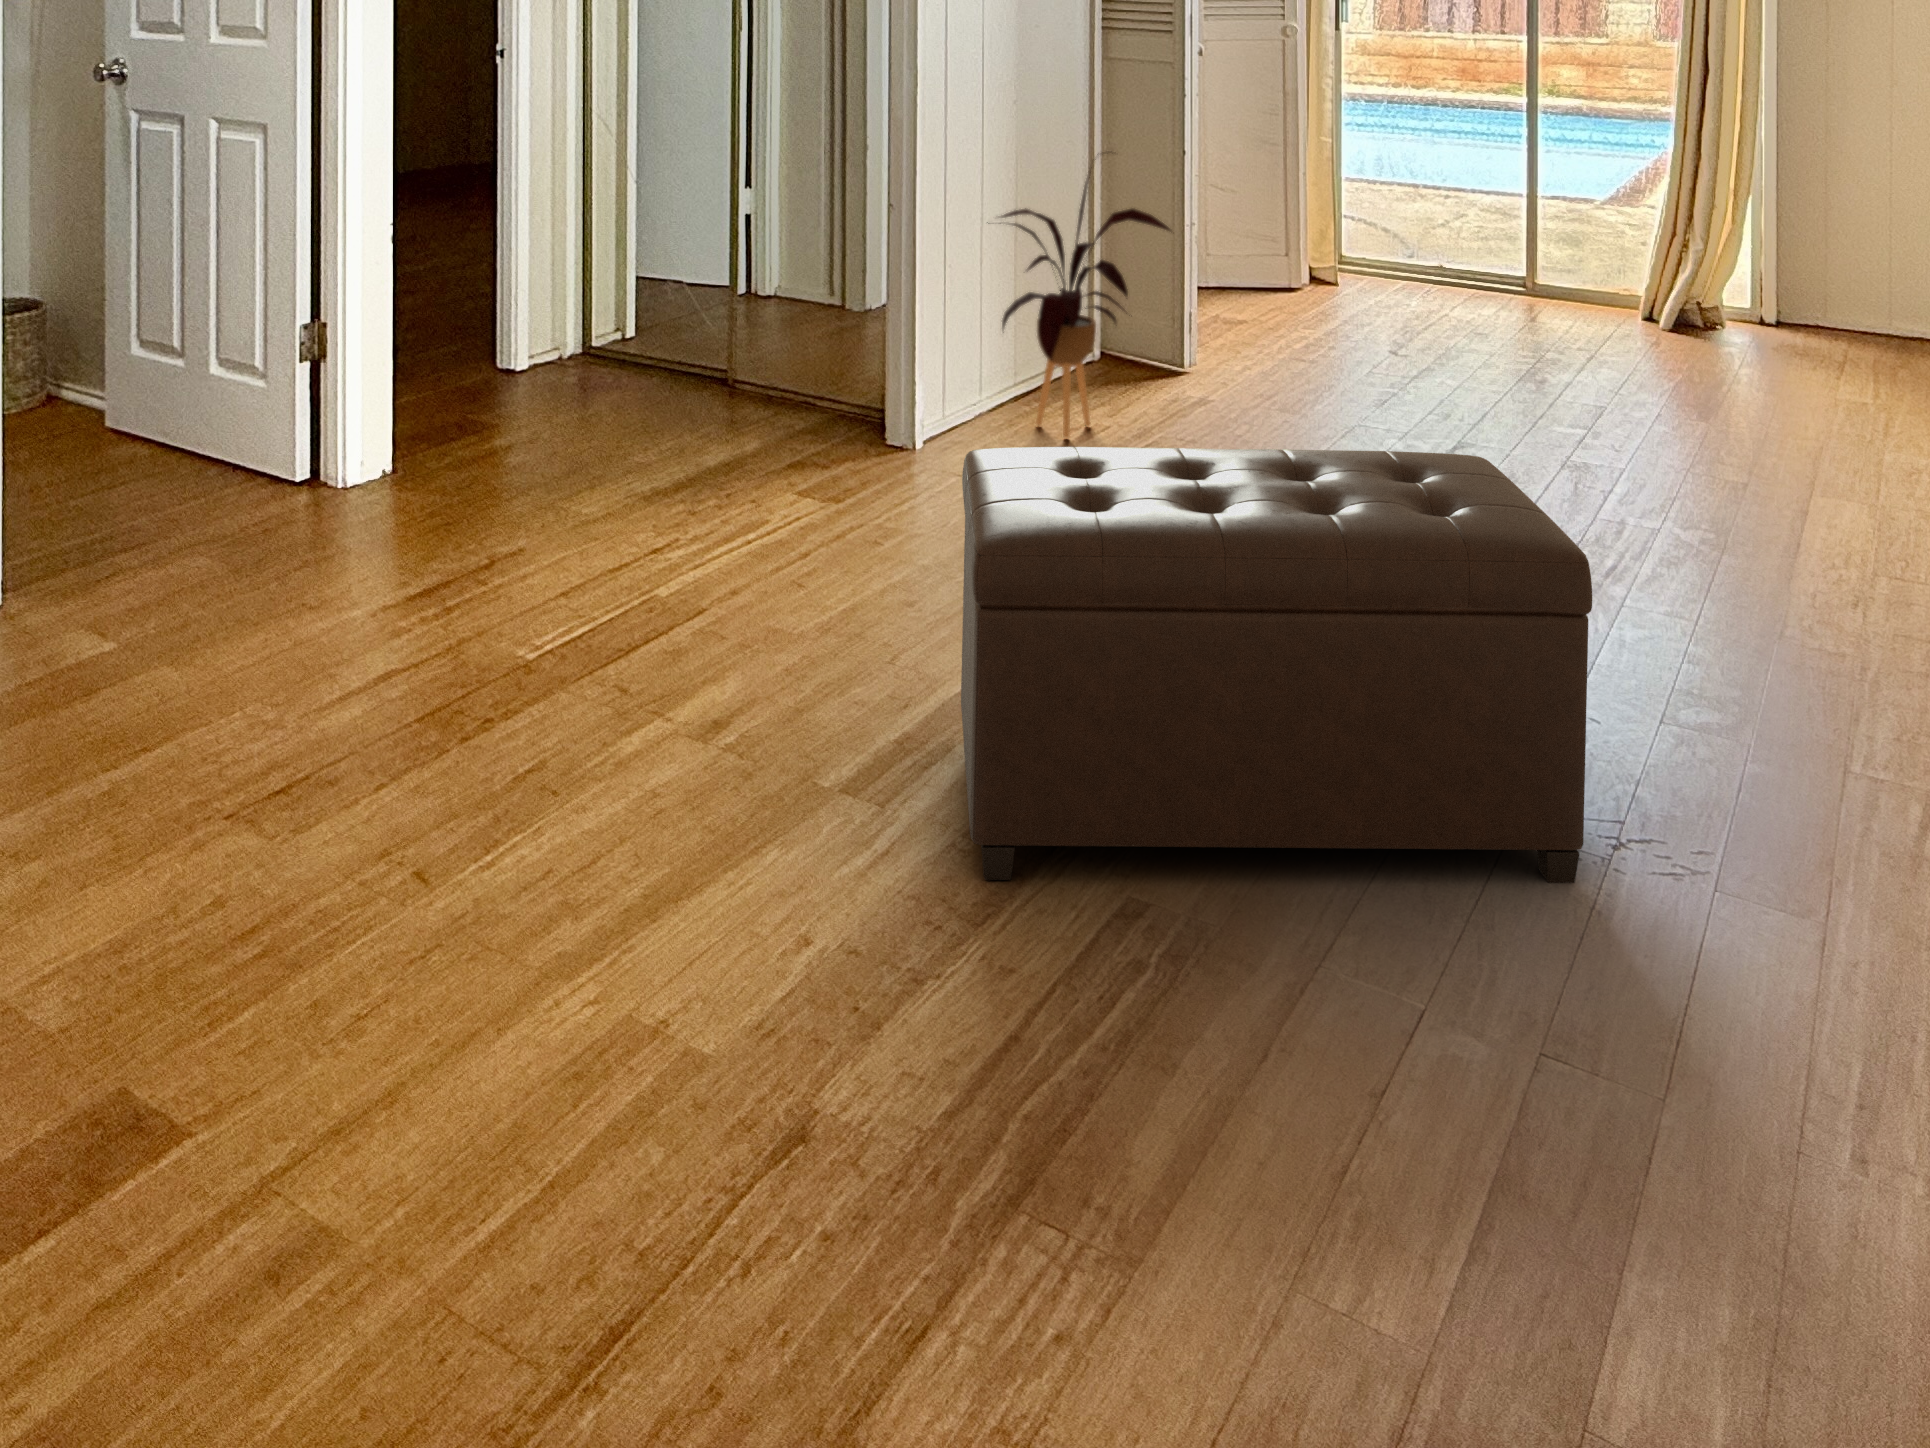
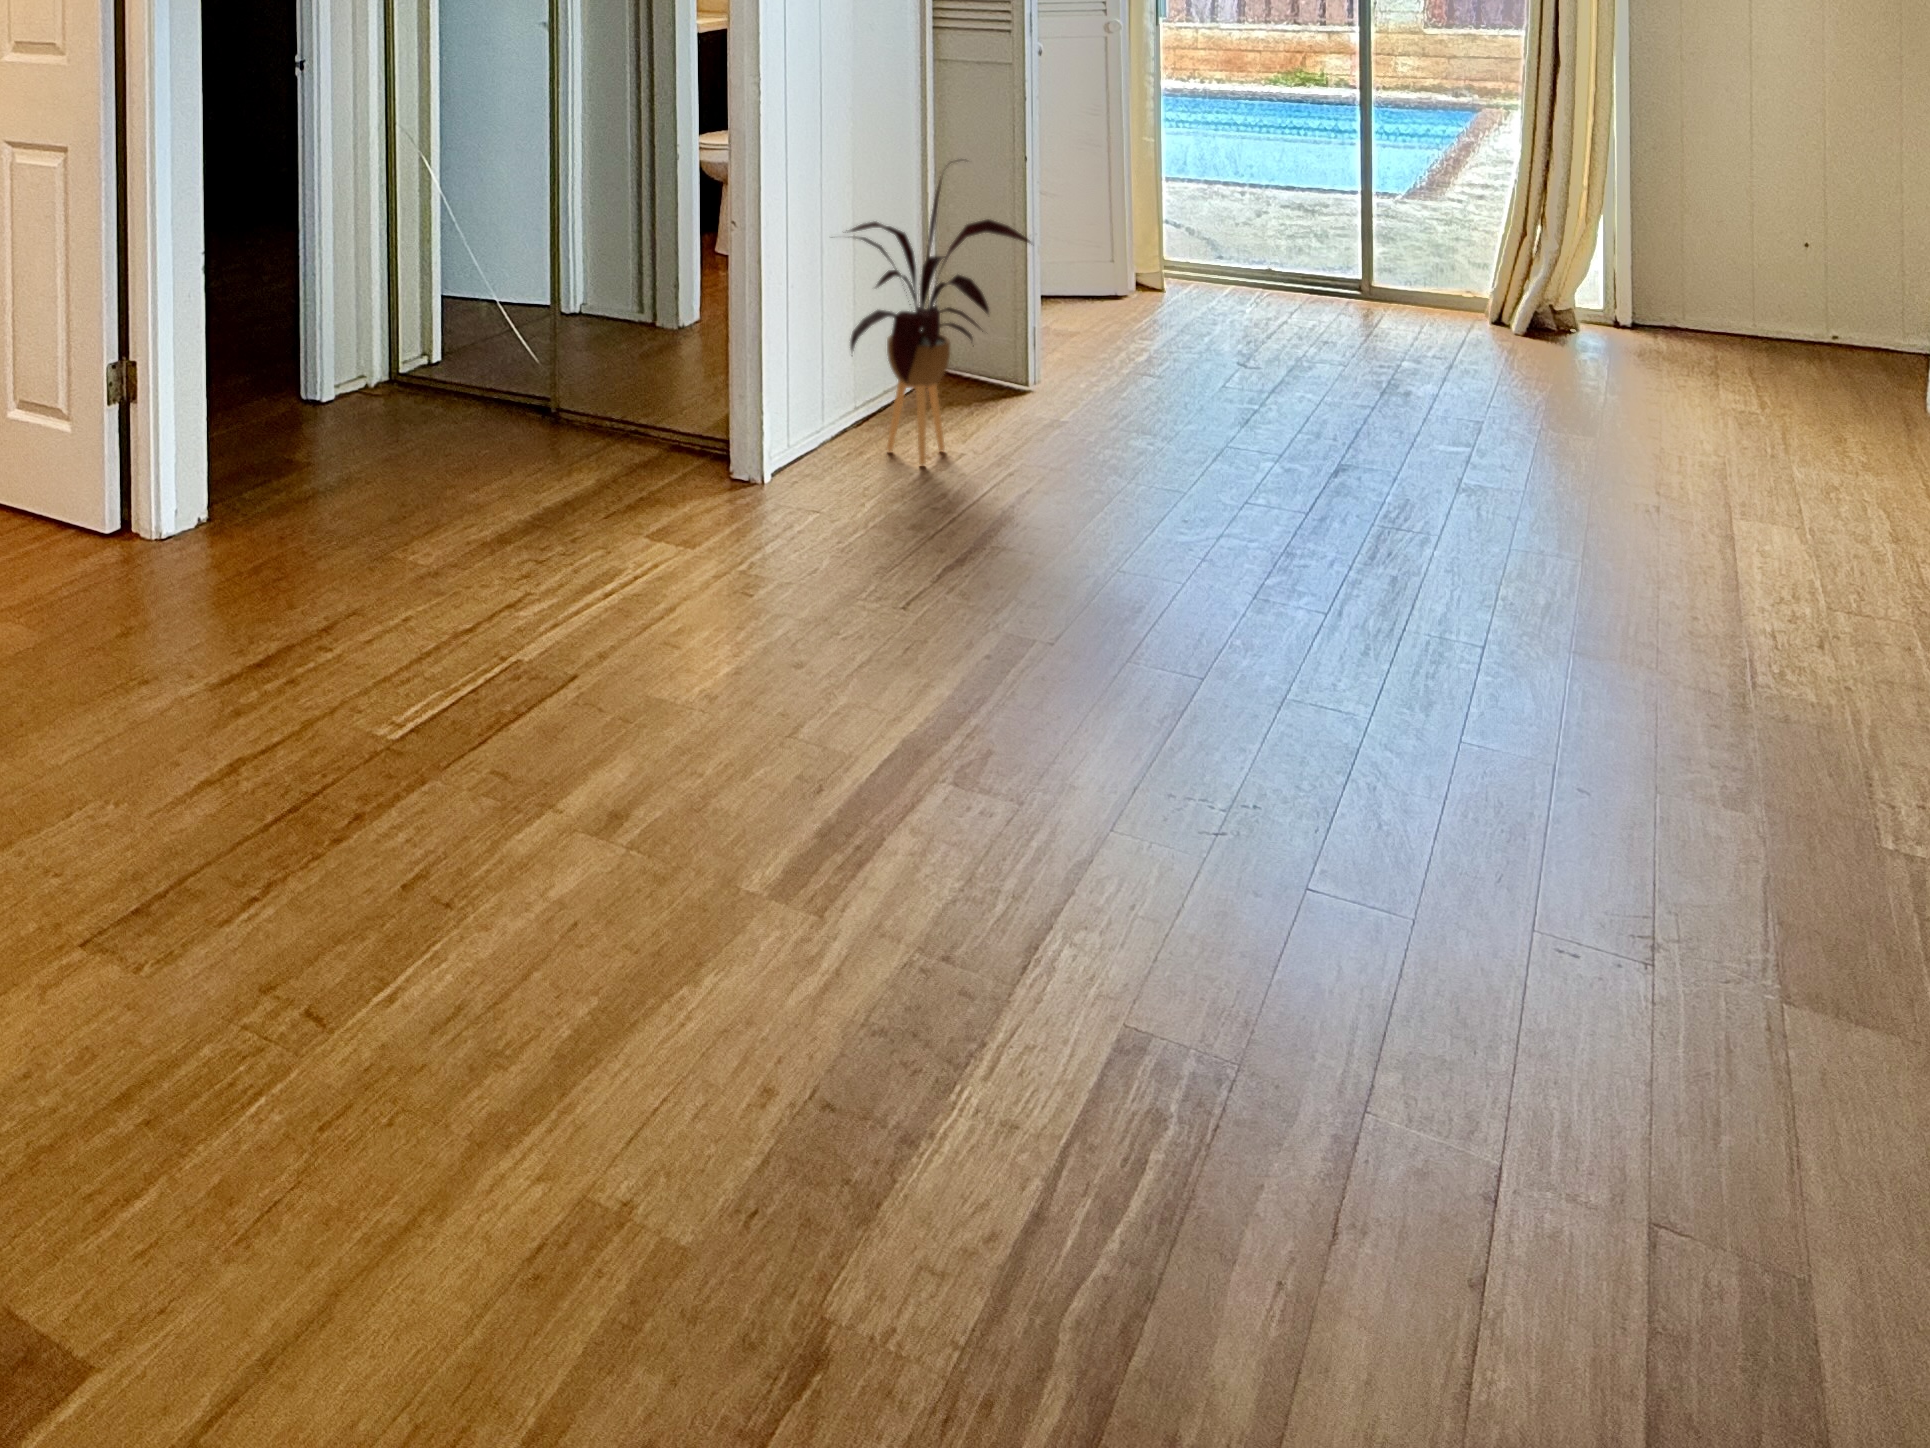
ottoman: present [961,447,1592,883] -> none [885,500,1639,1007]

